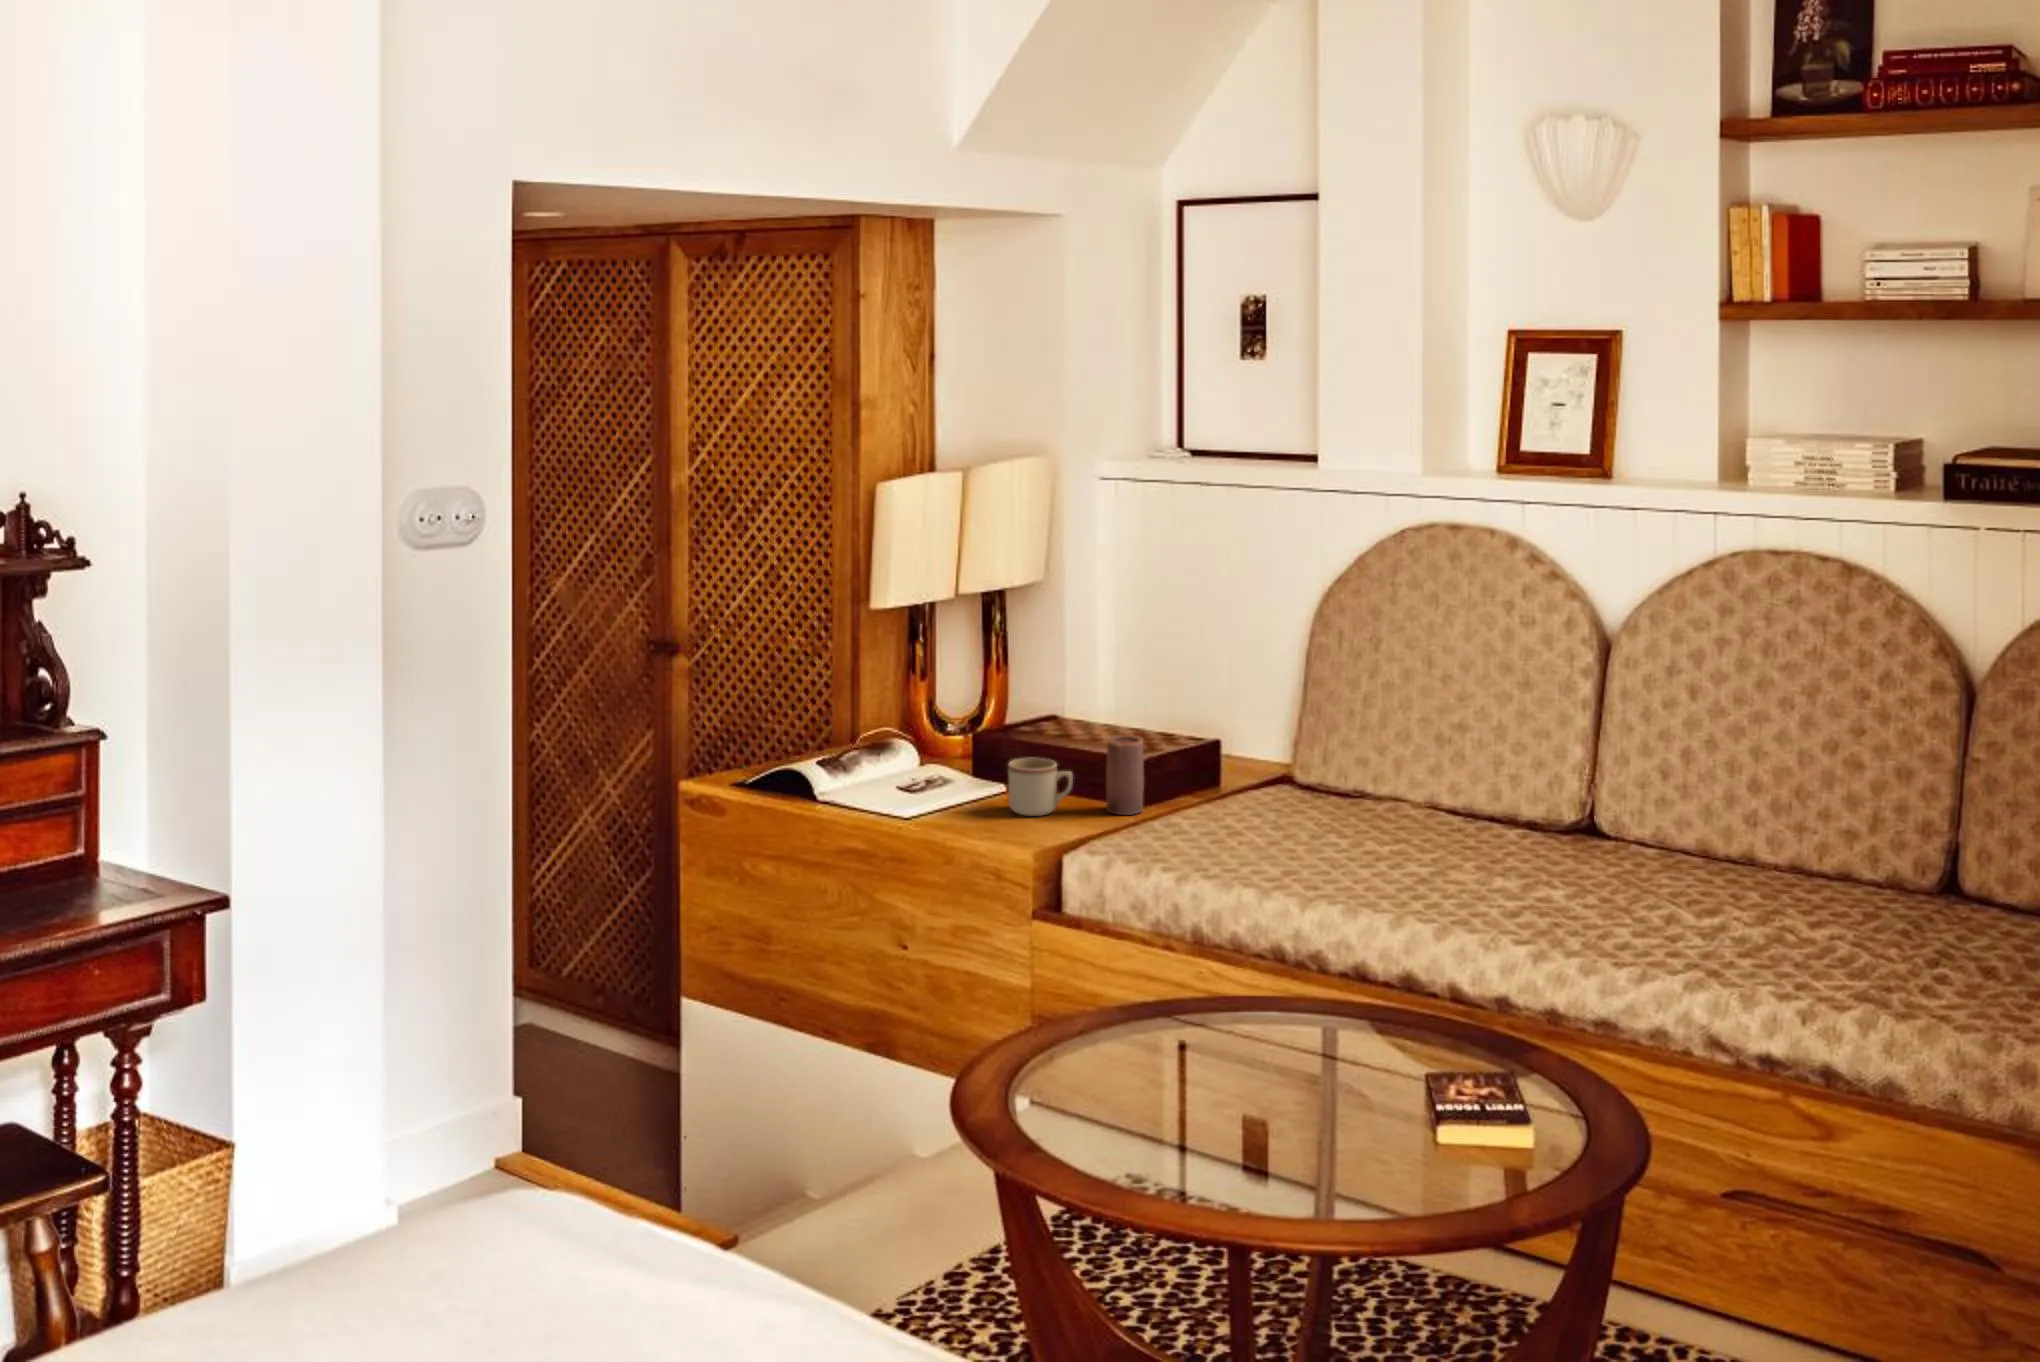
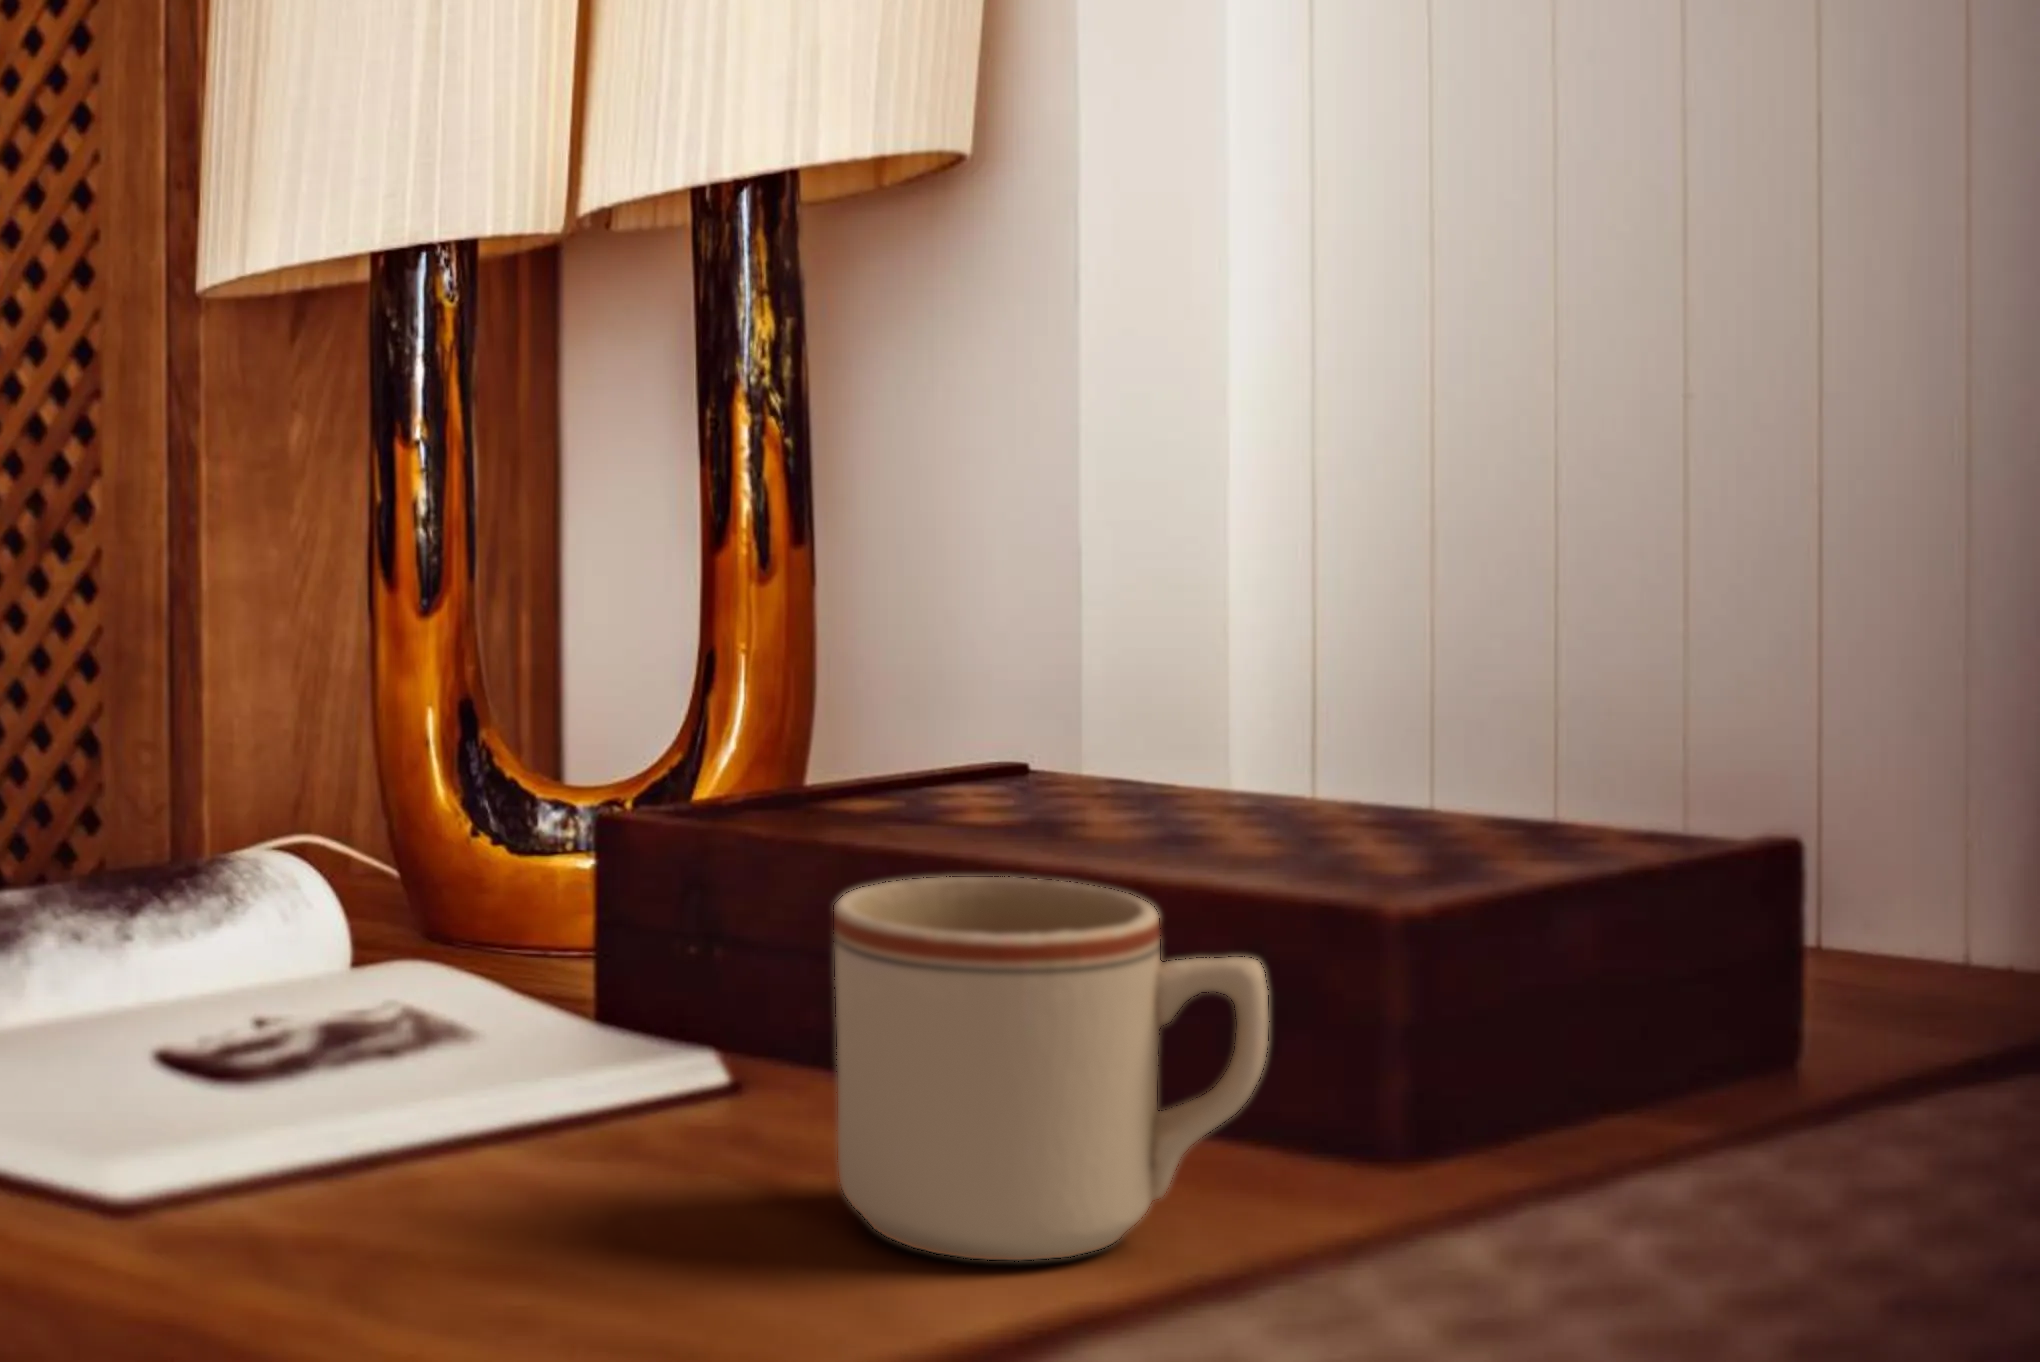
candle: present [1106,735,1144,815] -> none [1488,731,1747,1265]

